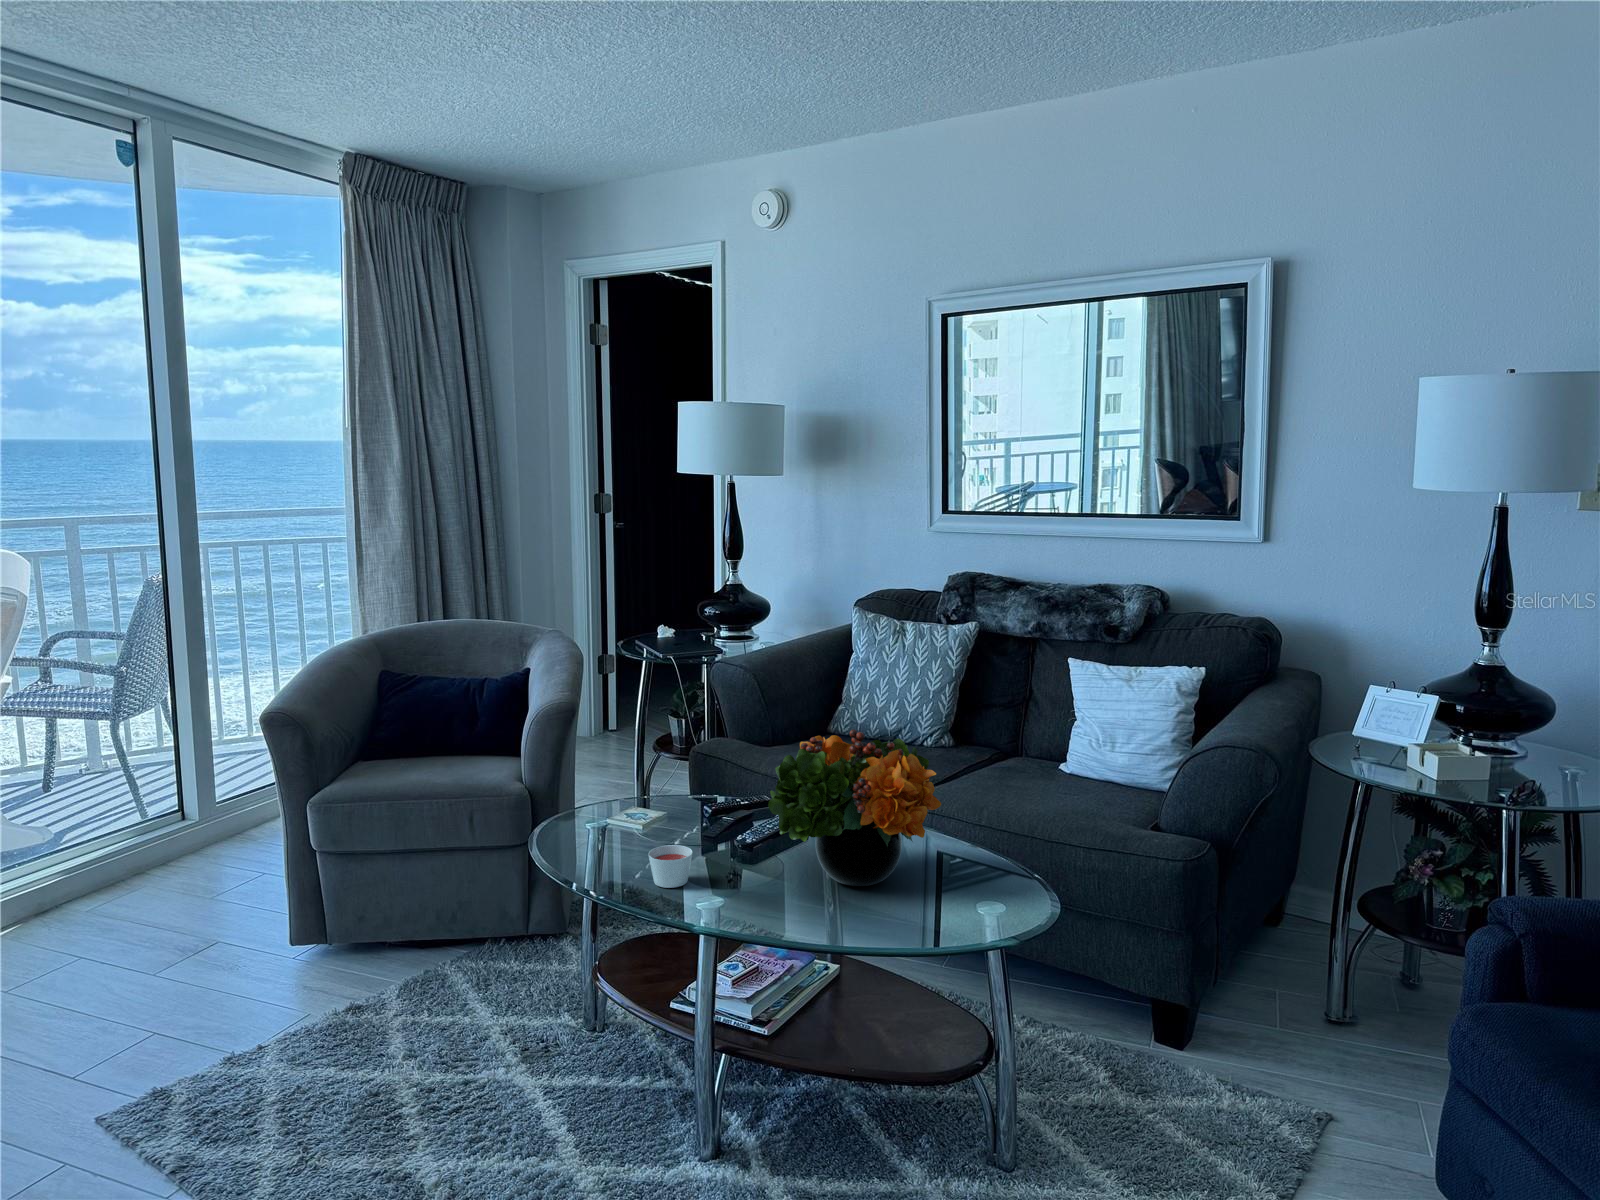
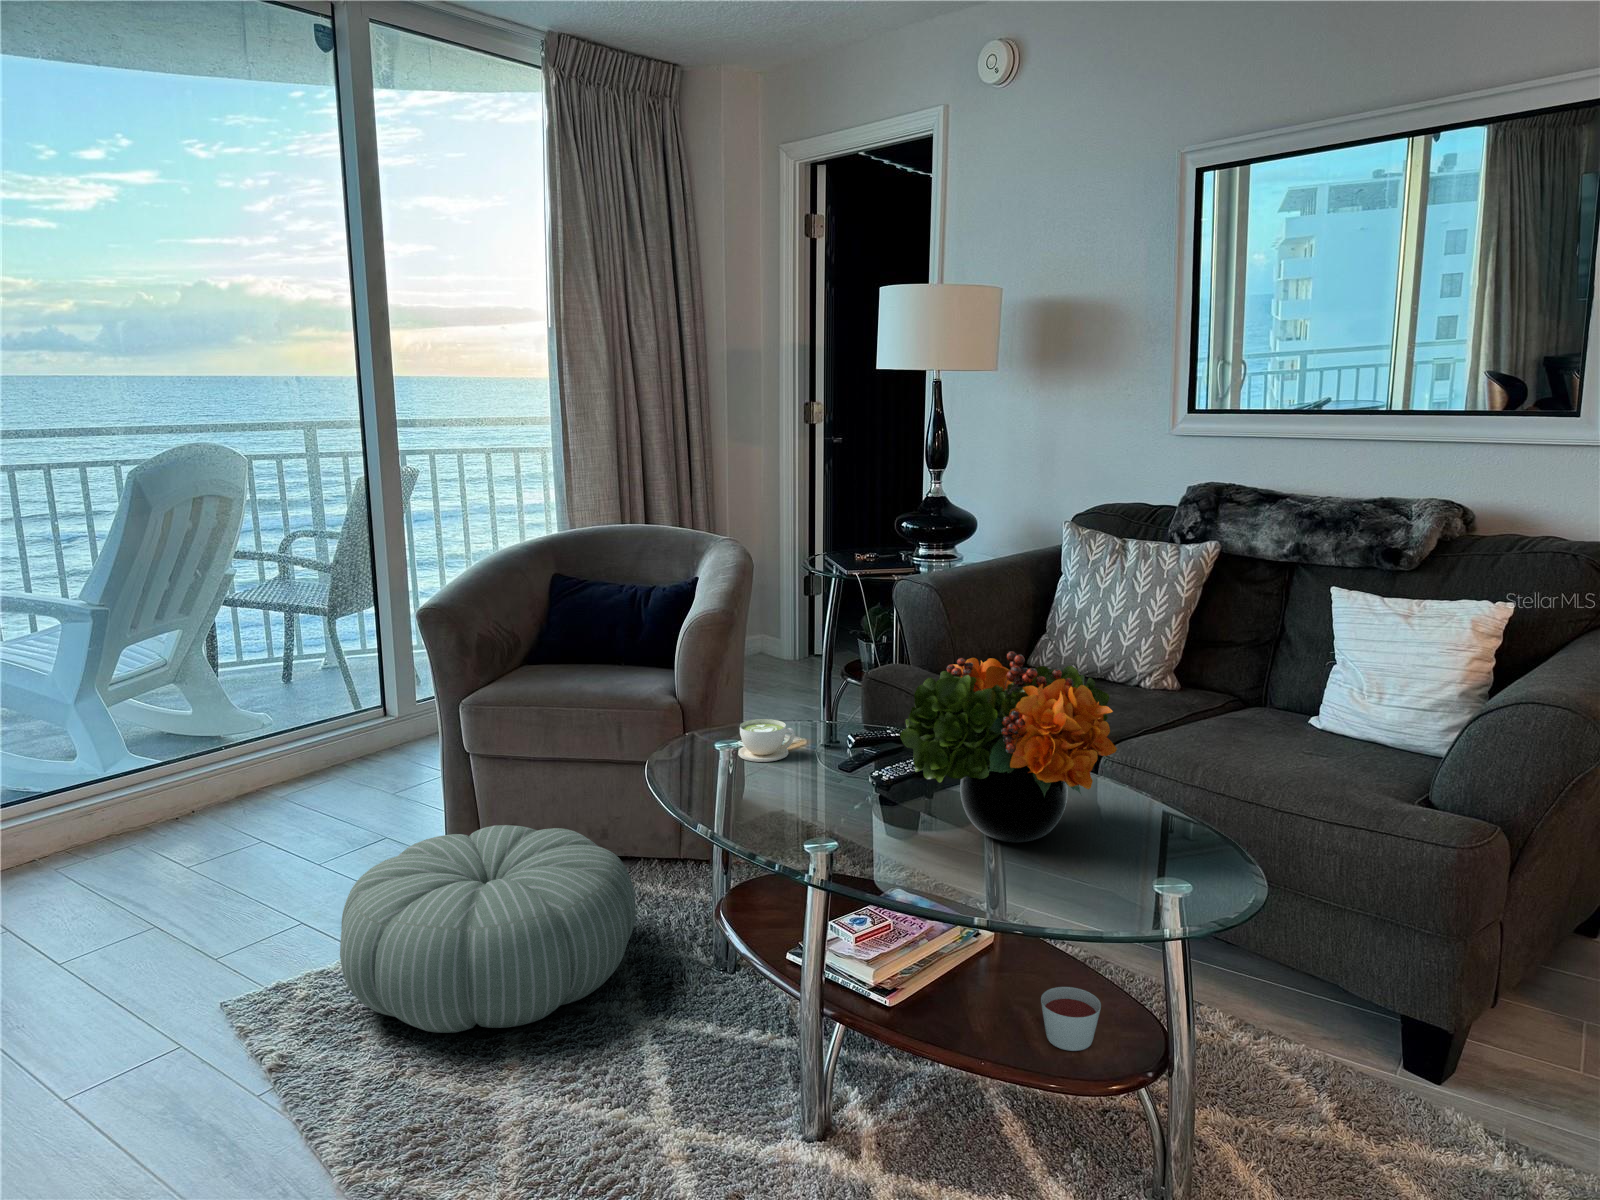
coffee cup: none [602,797,653,836] -> present [738,719,795,762]
candle: present [648,845,692,888] -> present [1041,987,1101,1051]
pouf: none [222,913,510,1117] -> present [340,825,636,1033]

